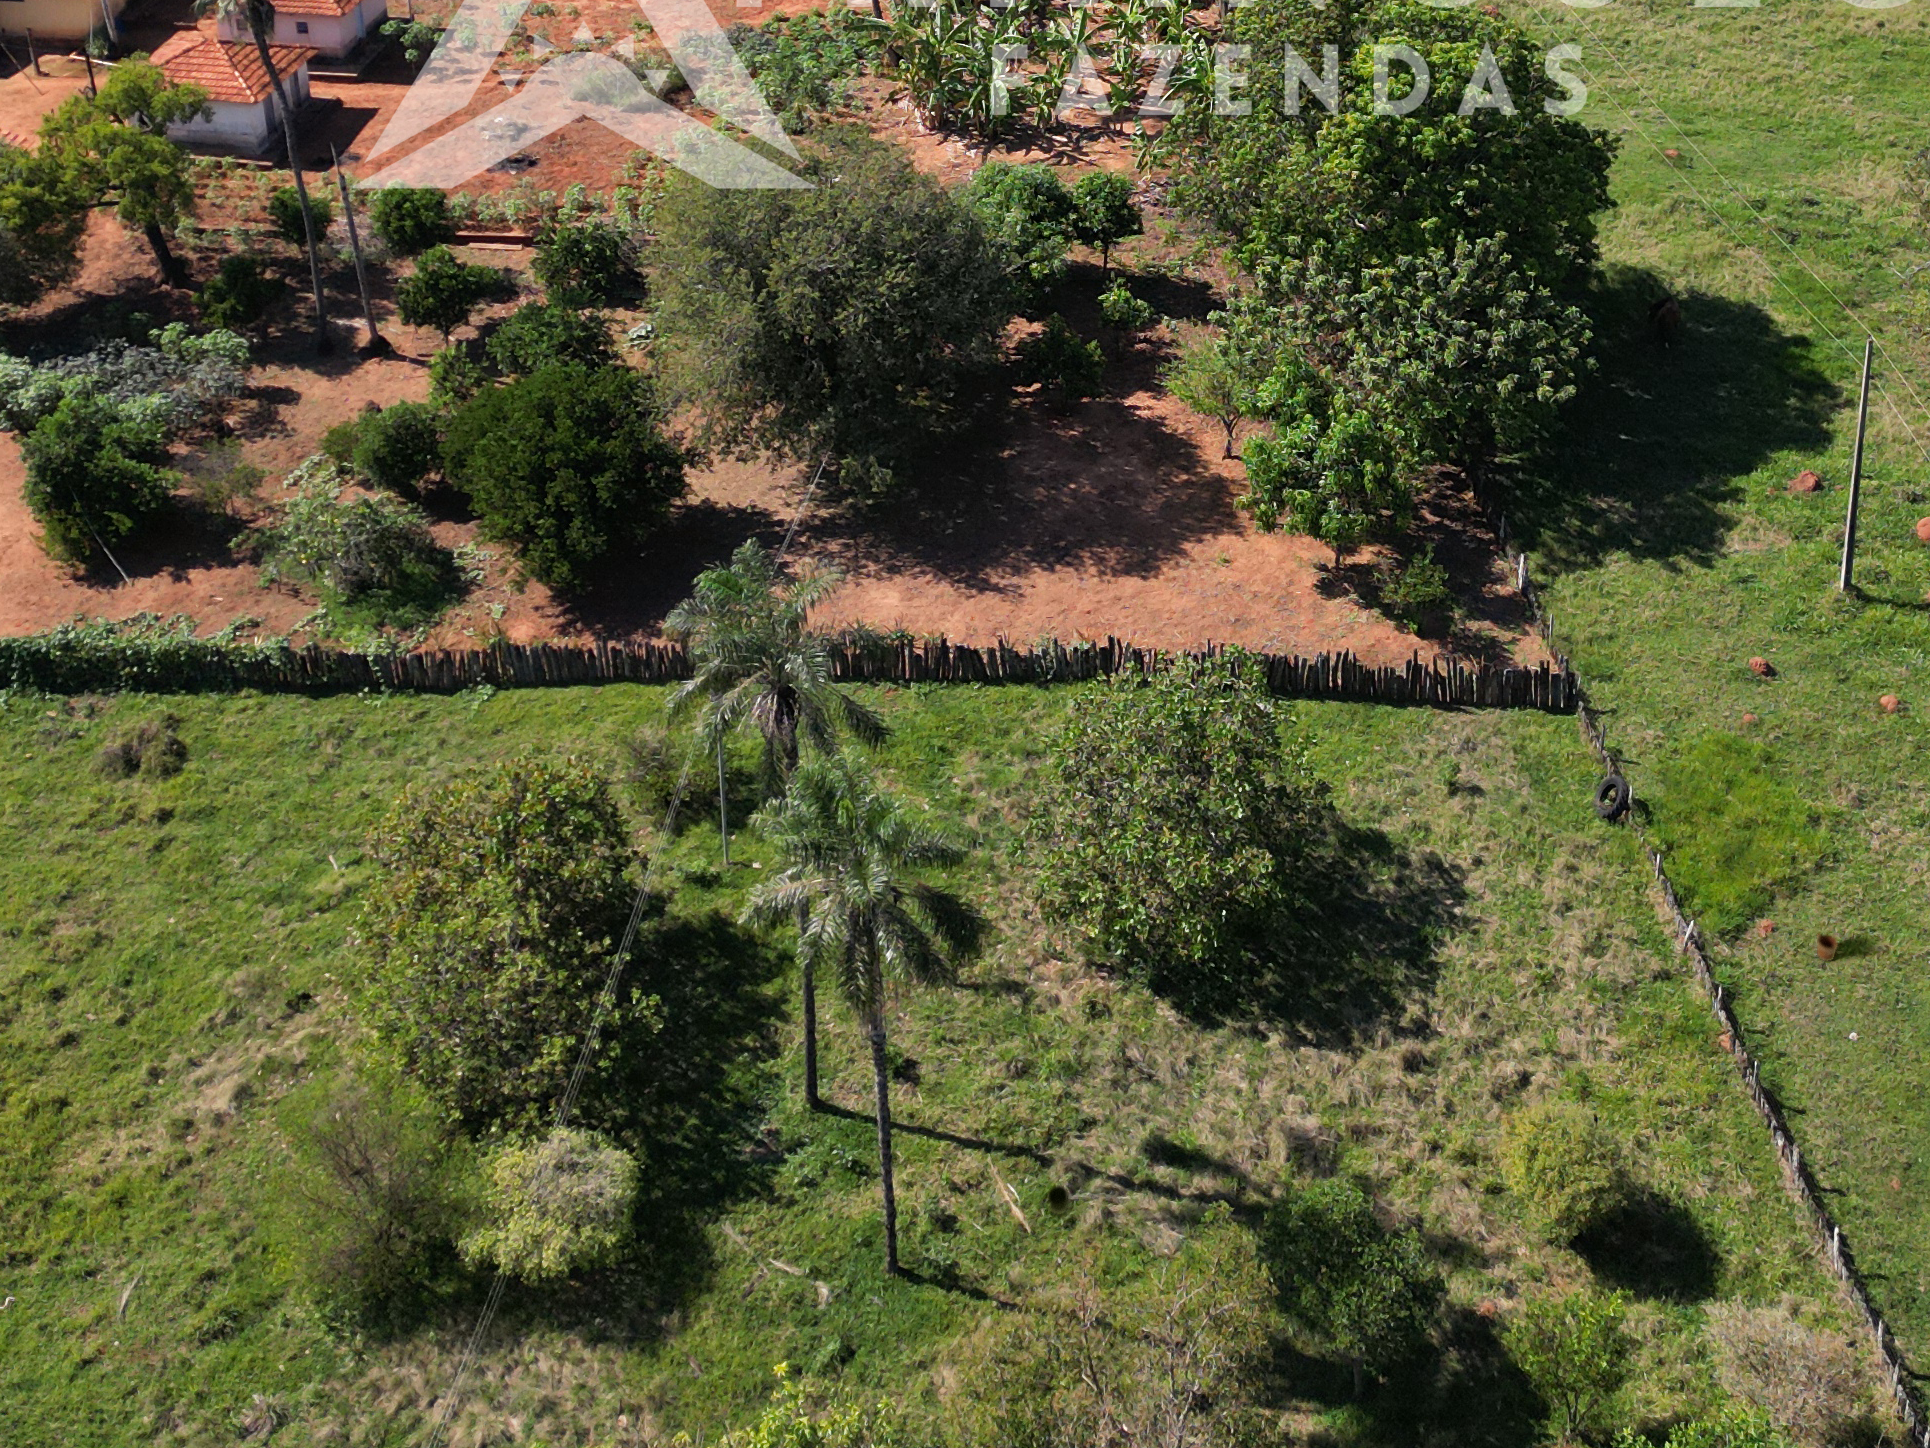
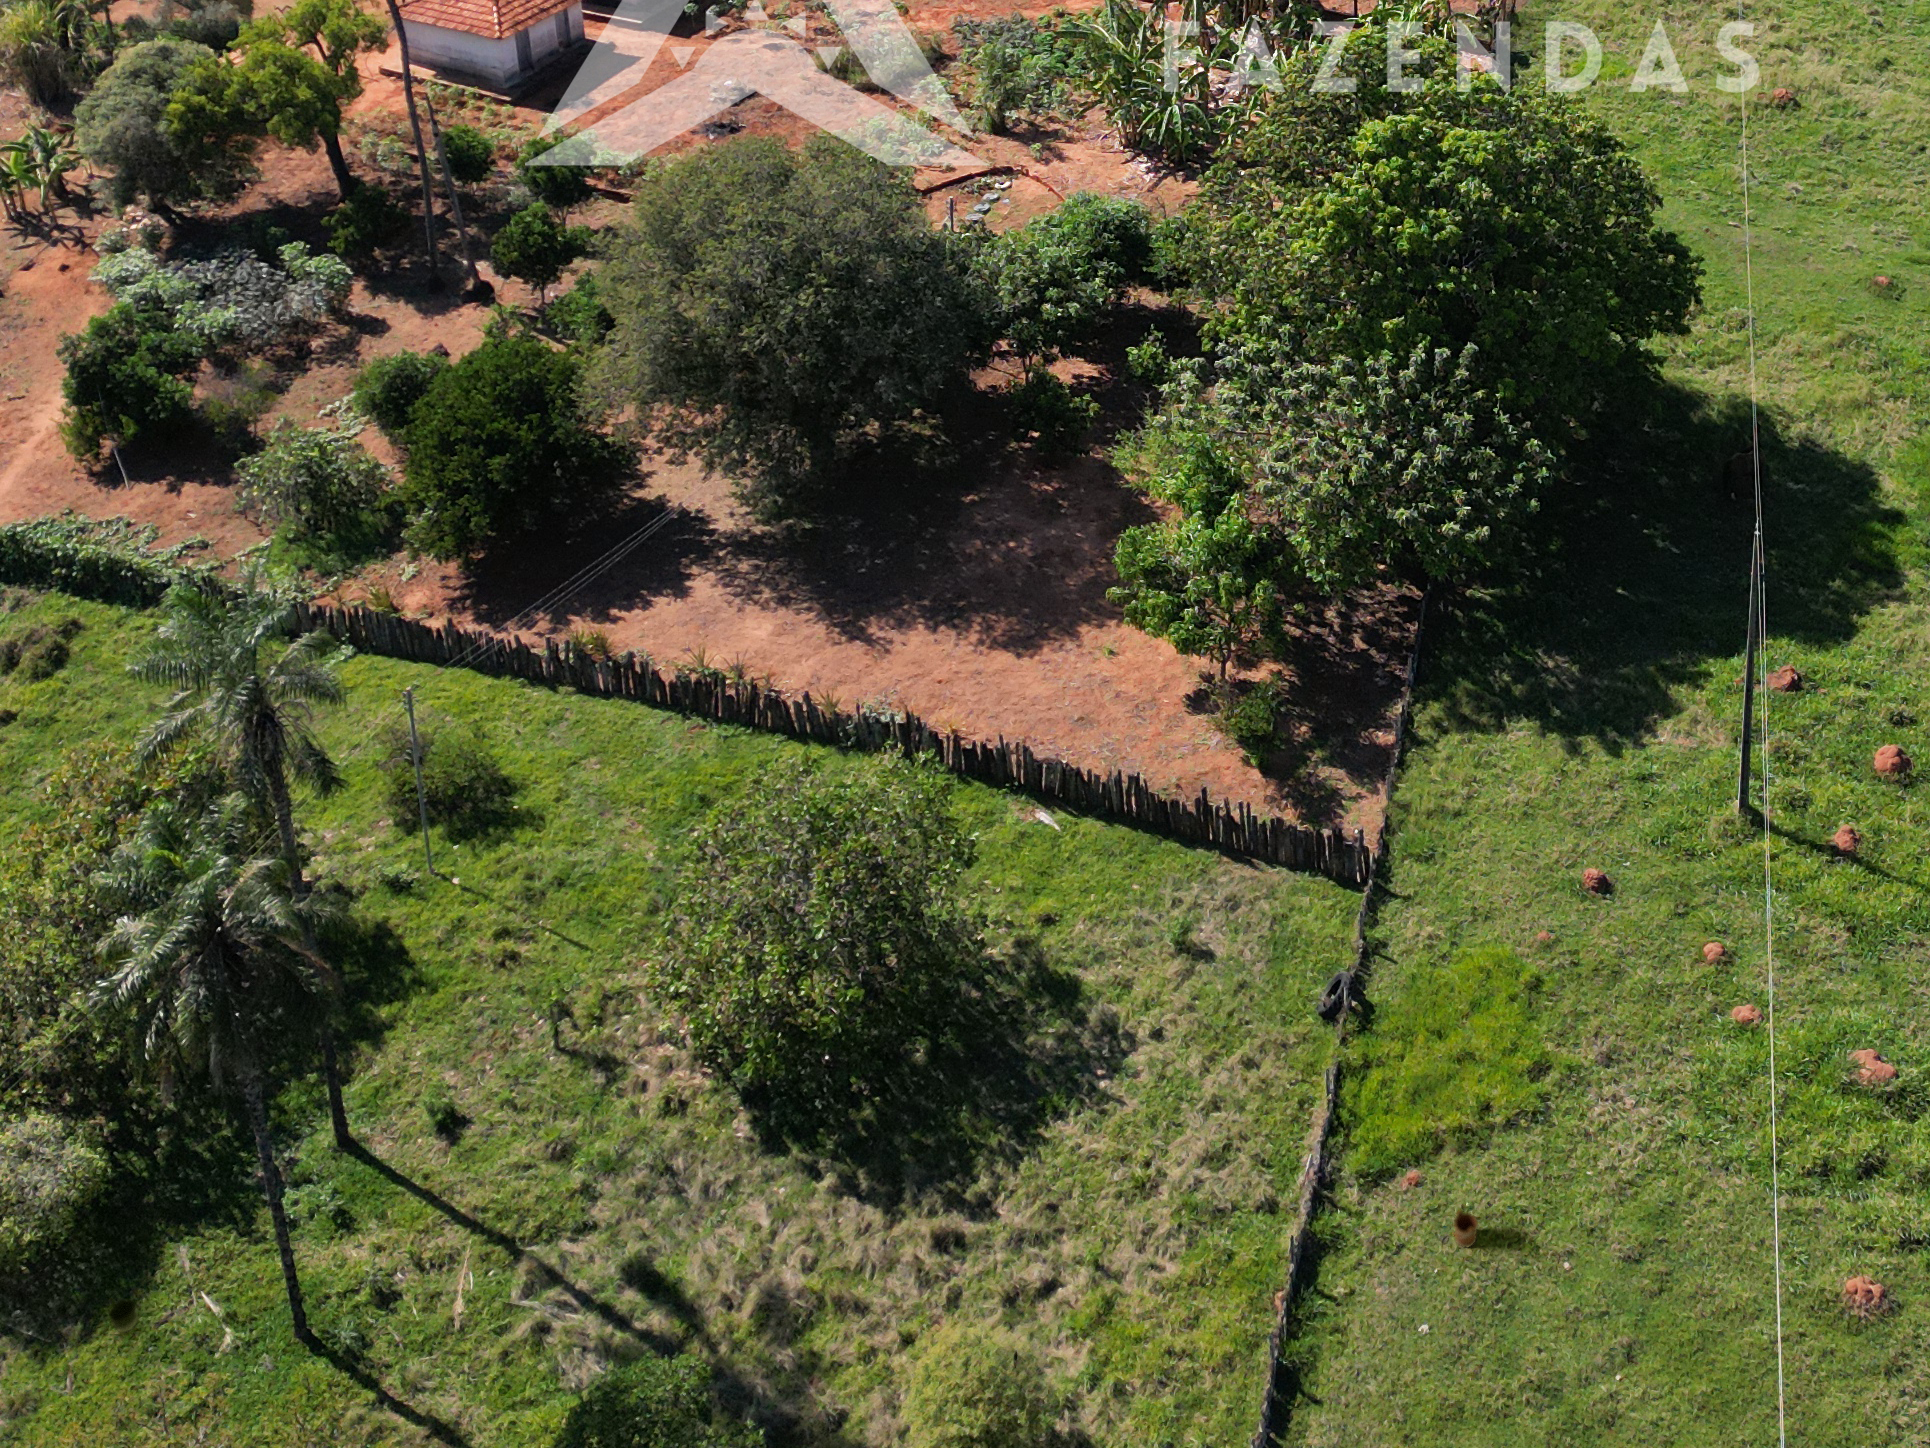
planter: present [1048,1185,1068,1214] -> present [109,1299,138,1332]

